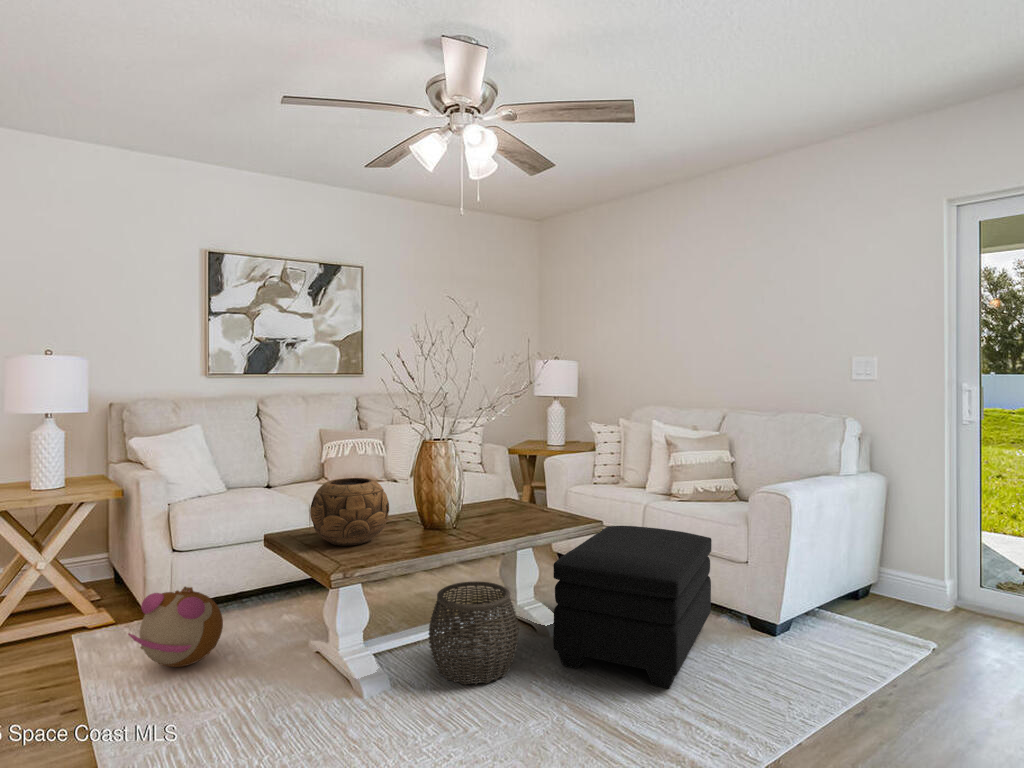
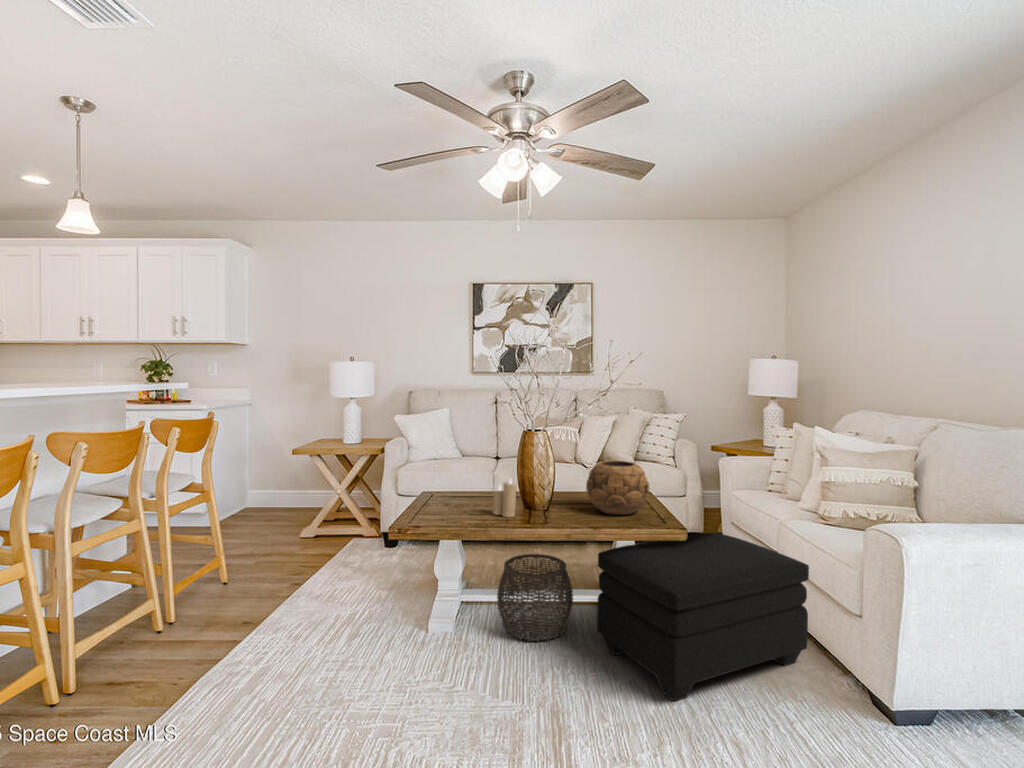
decorative bowl: present [310,478,389,546] -> present [586,461,649,515]
candle: none [413,497,446,545] -> present [493,479,516,517]
plush toy: present [128,587,223,667] -> none [347,518,404,571]

